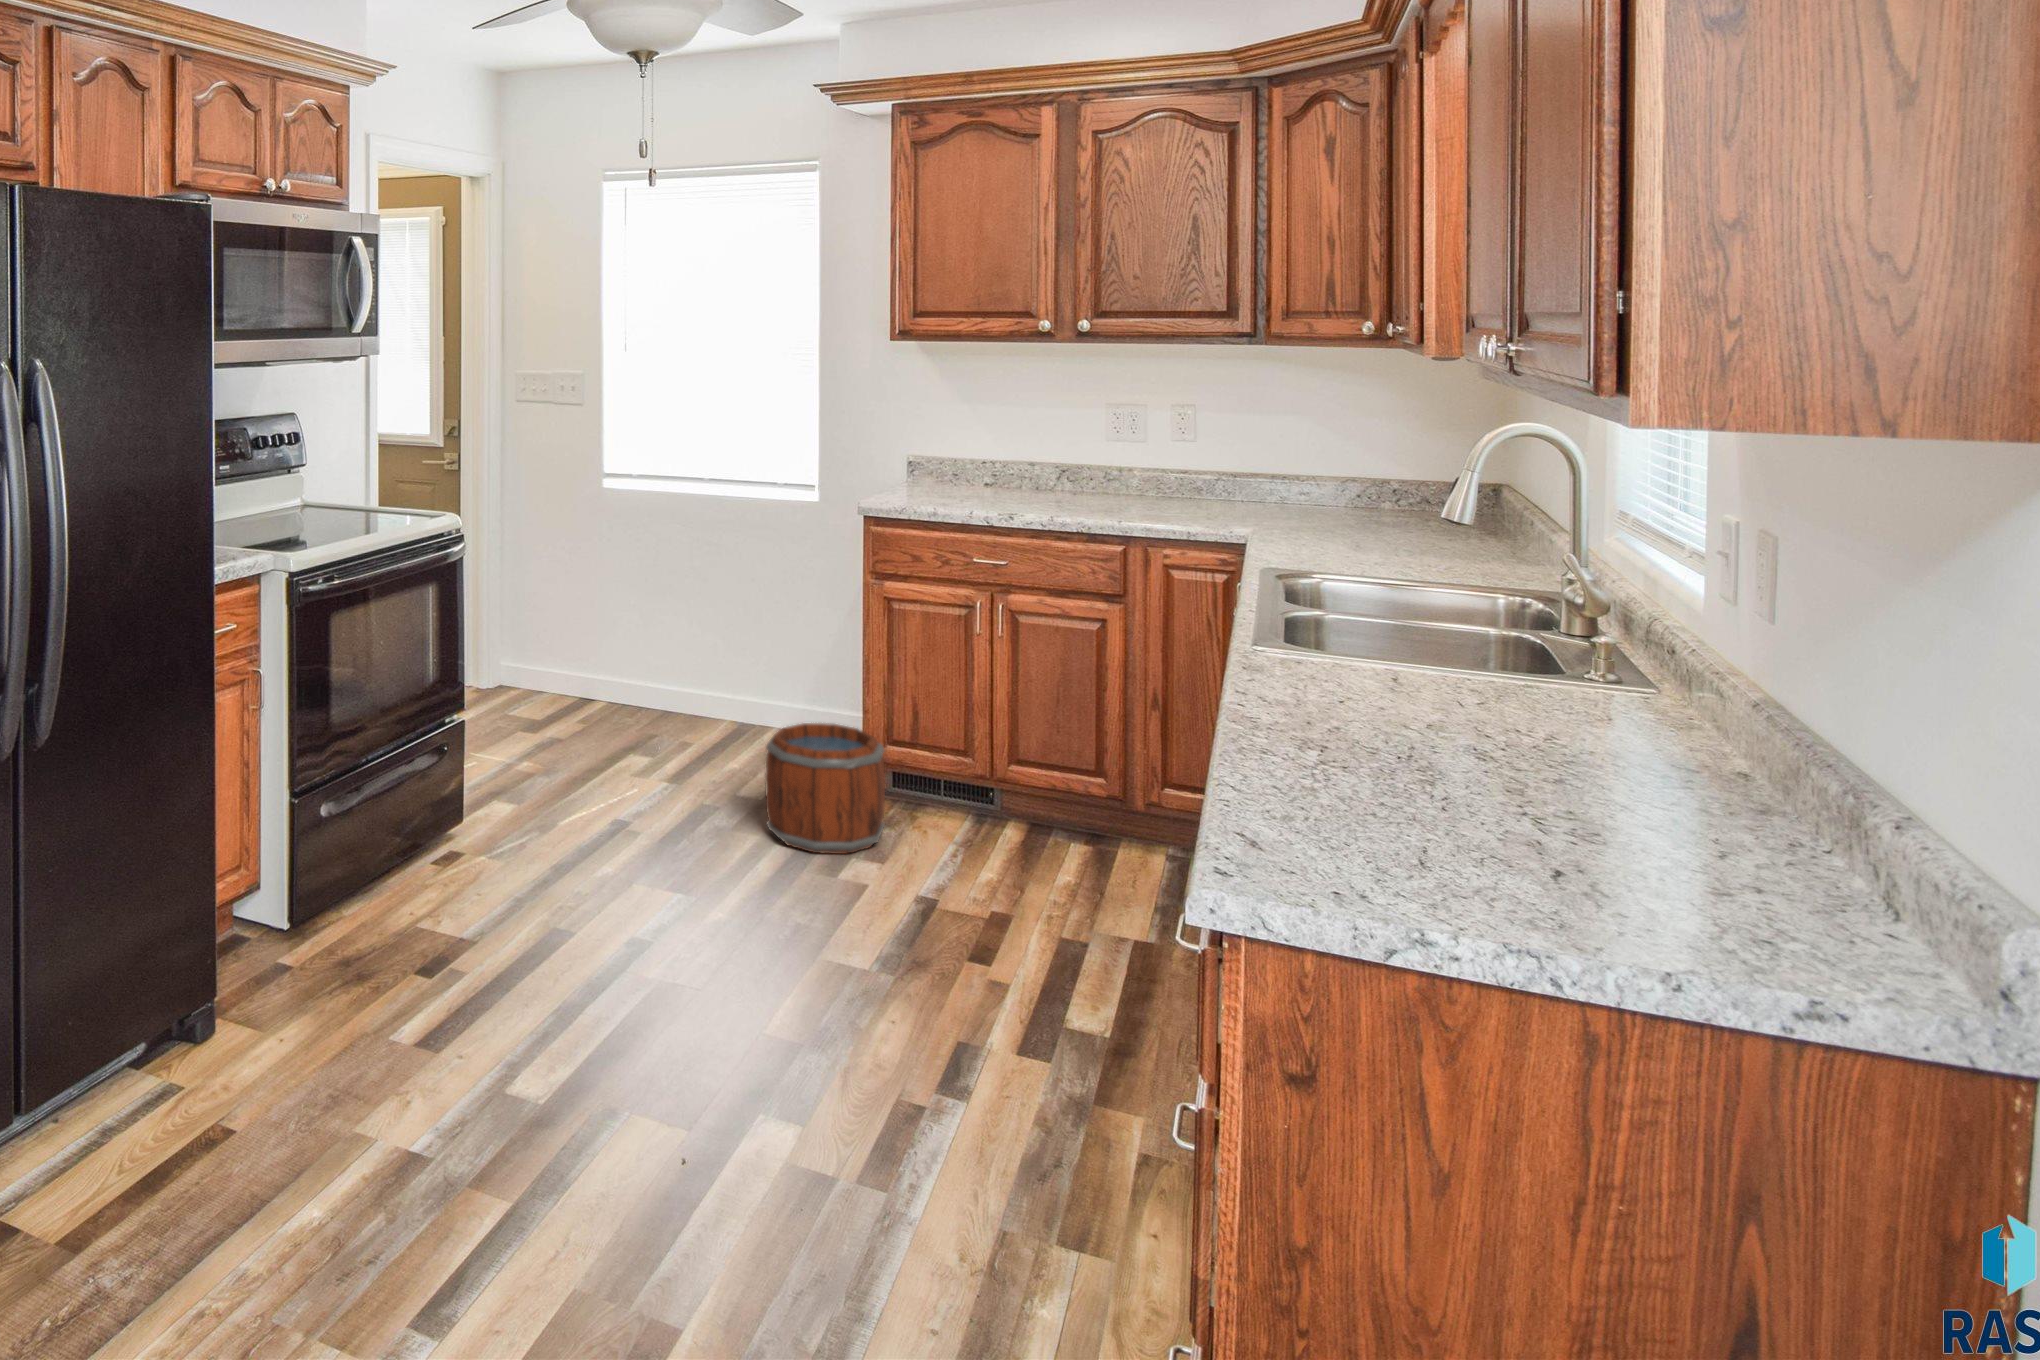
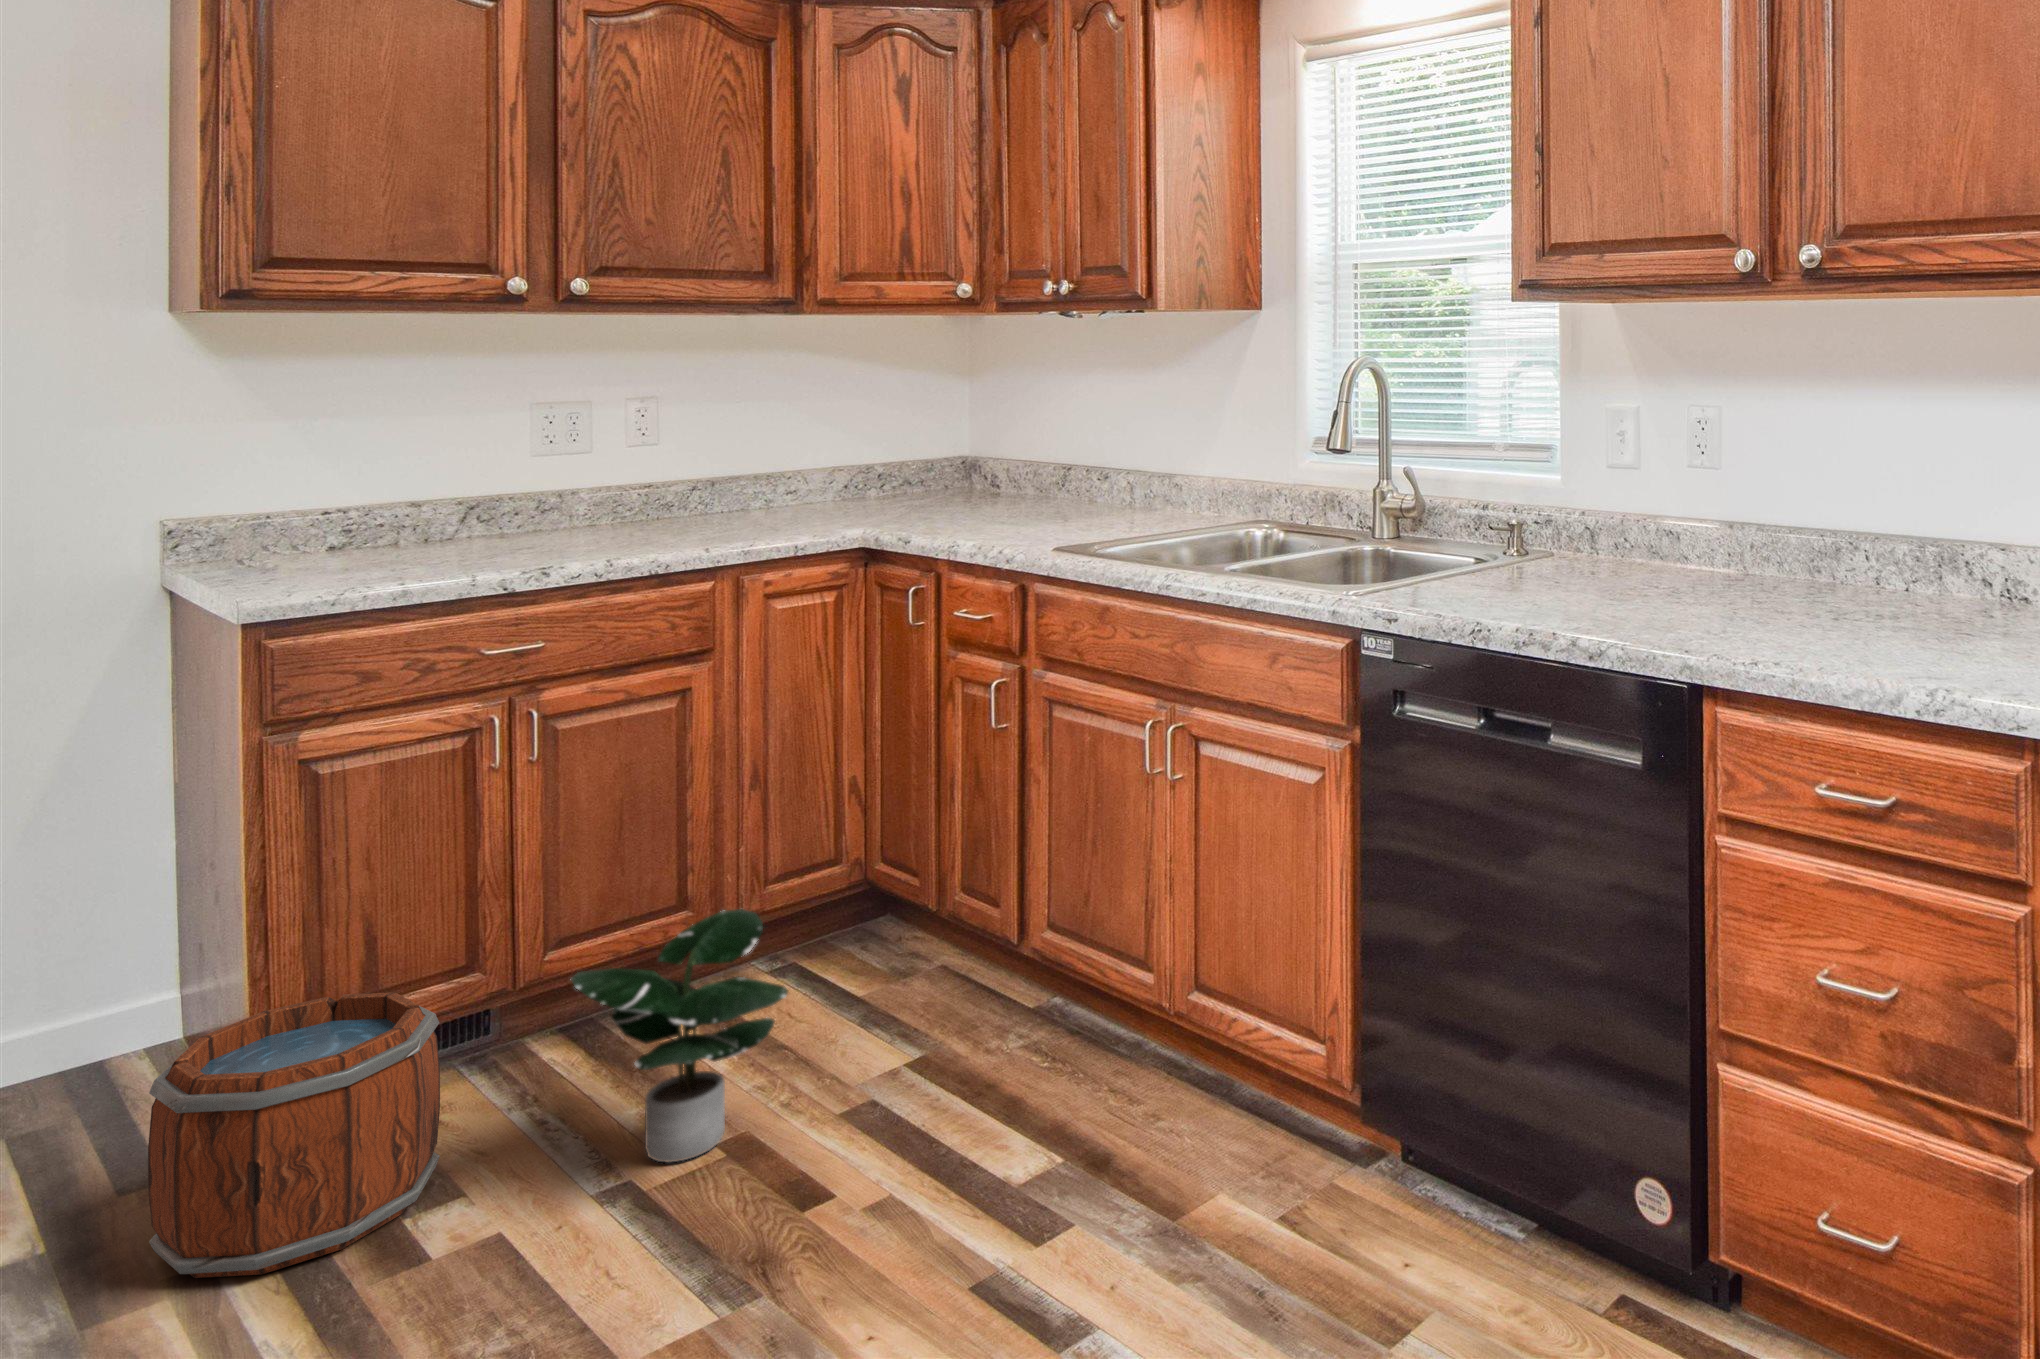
potted plant: none [905,759,1027,904] -> present [570,909,788,1162]

